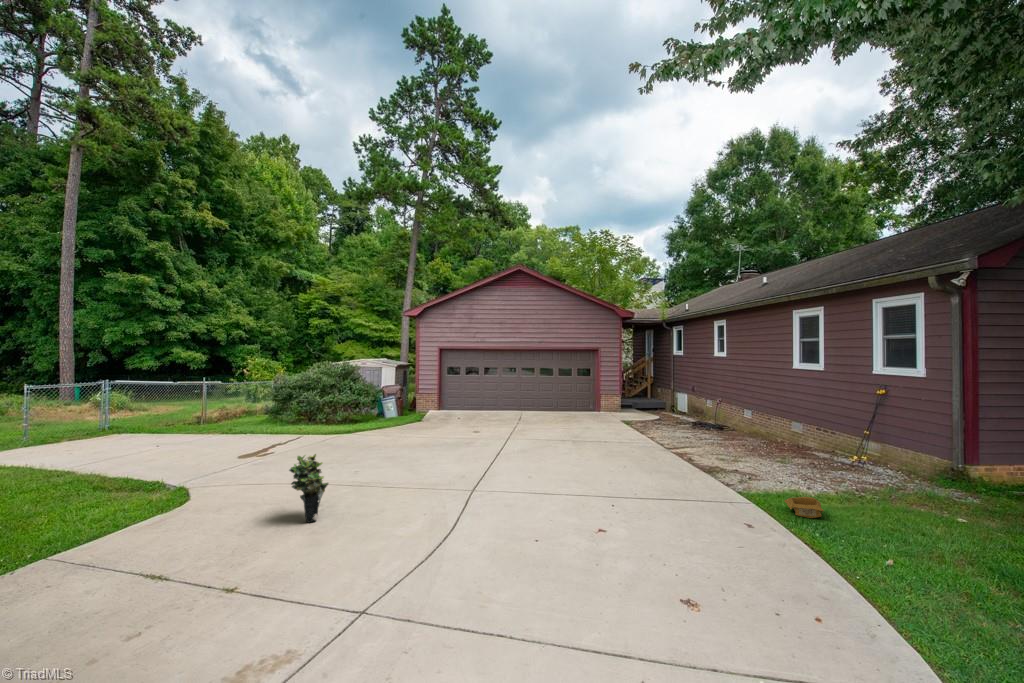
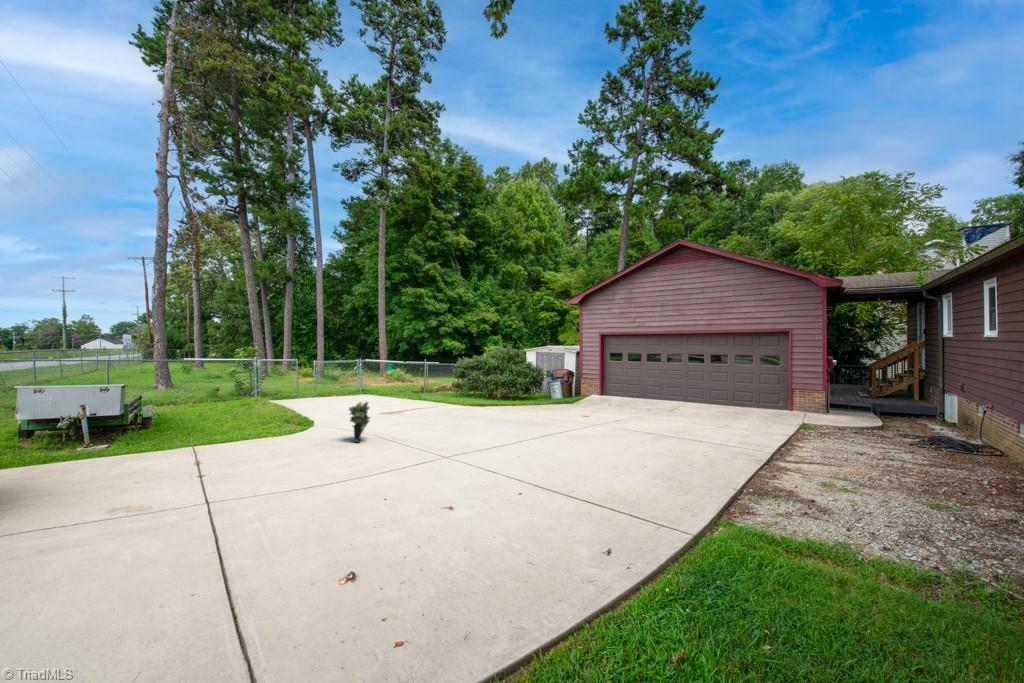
cardboard box: present [785,497,824,518] -> none [685,496,735,520]

